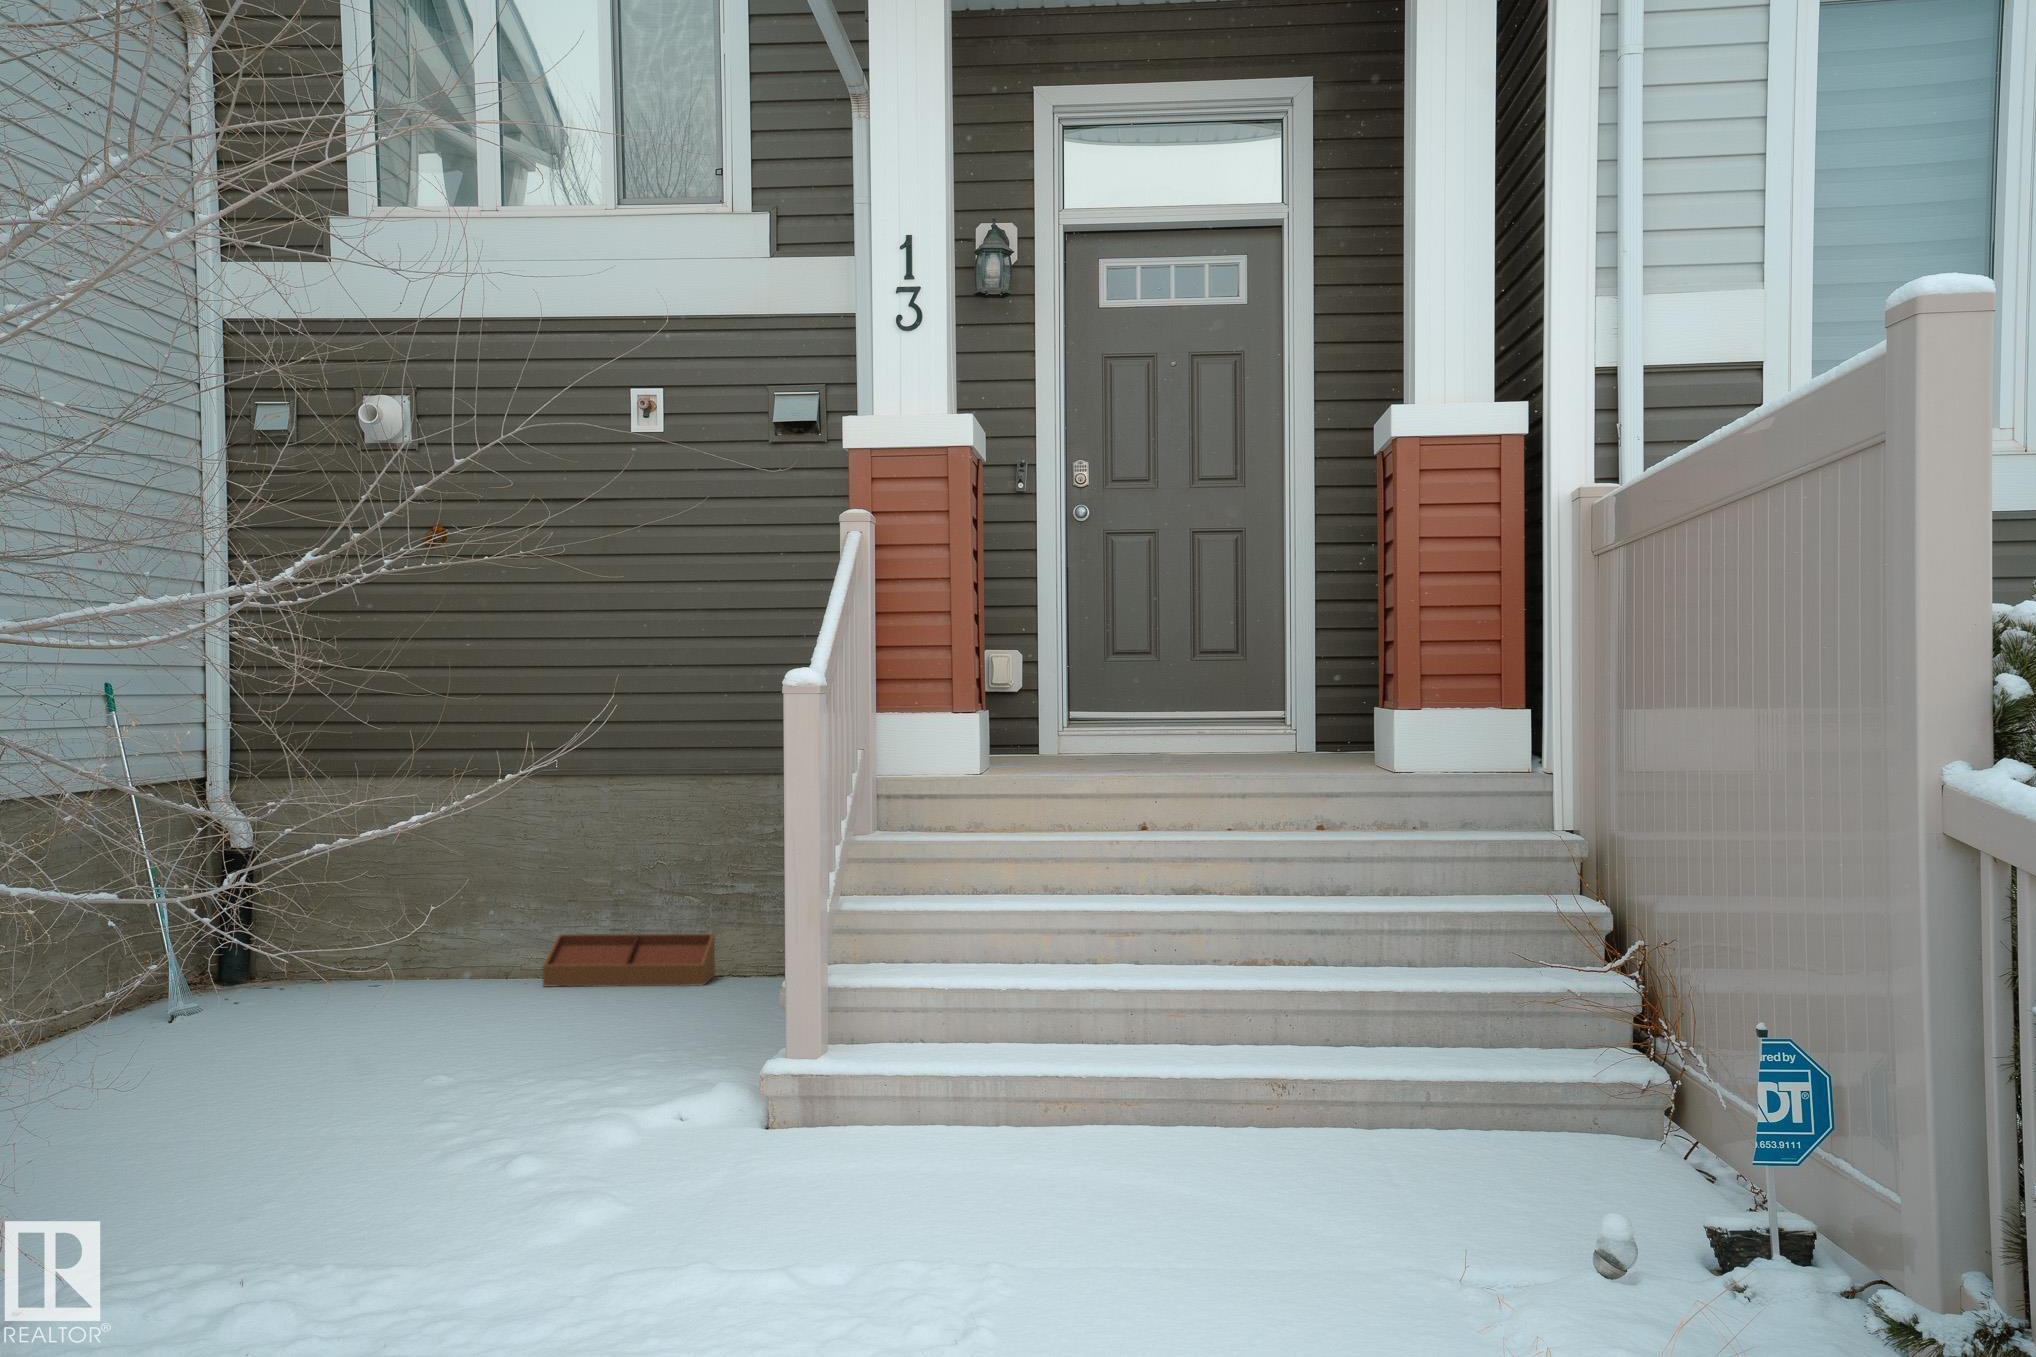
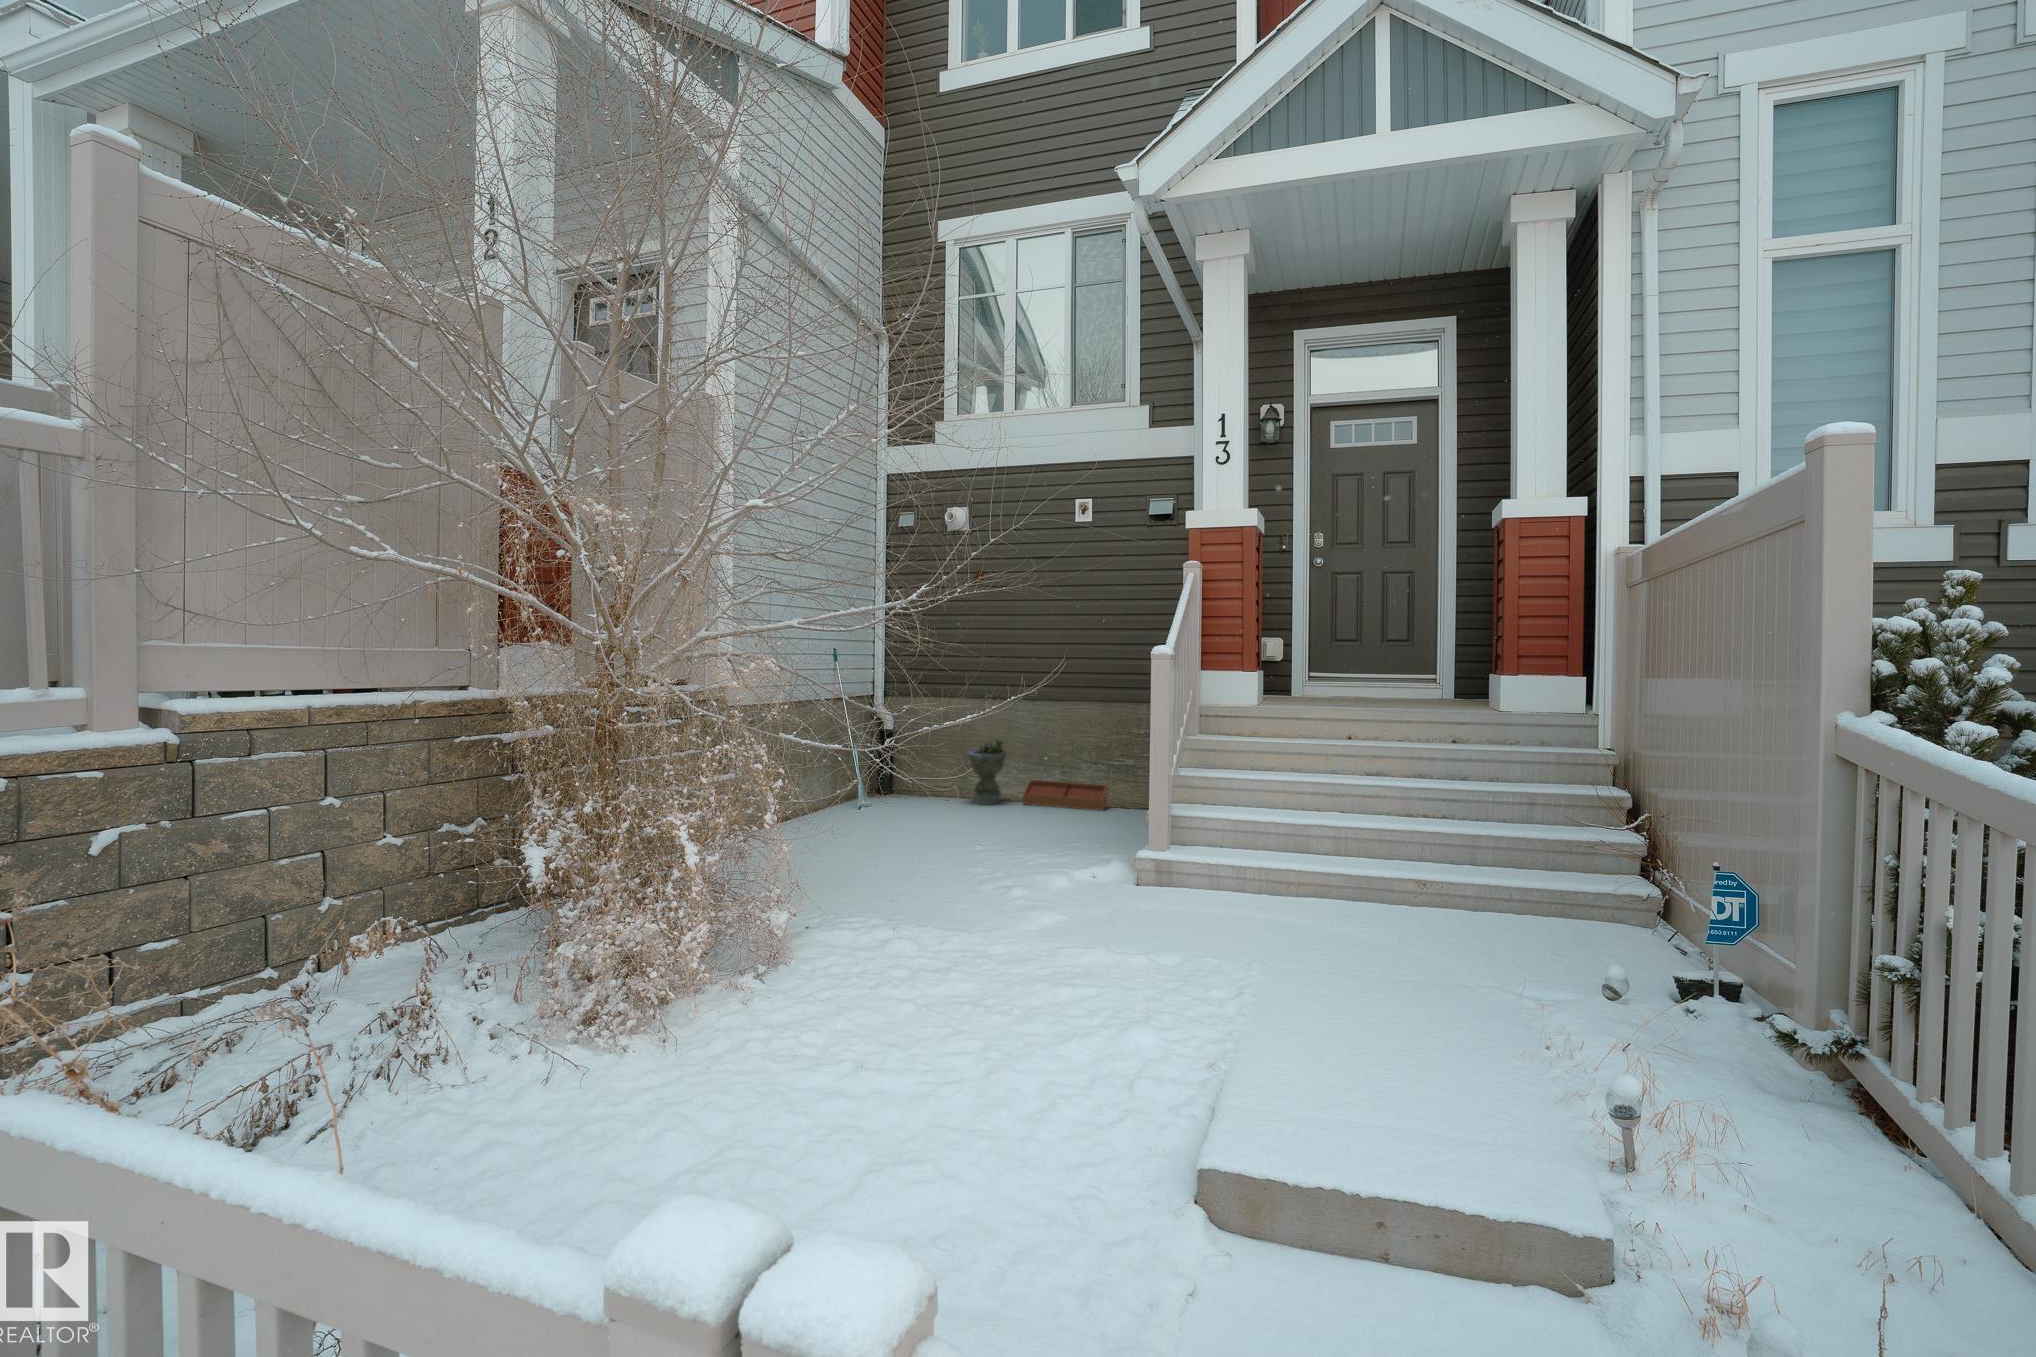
planter: none [421,859,506,994] -> present [968,740,1006,804]

